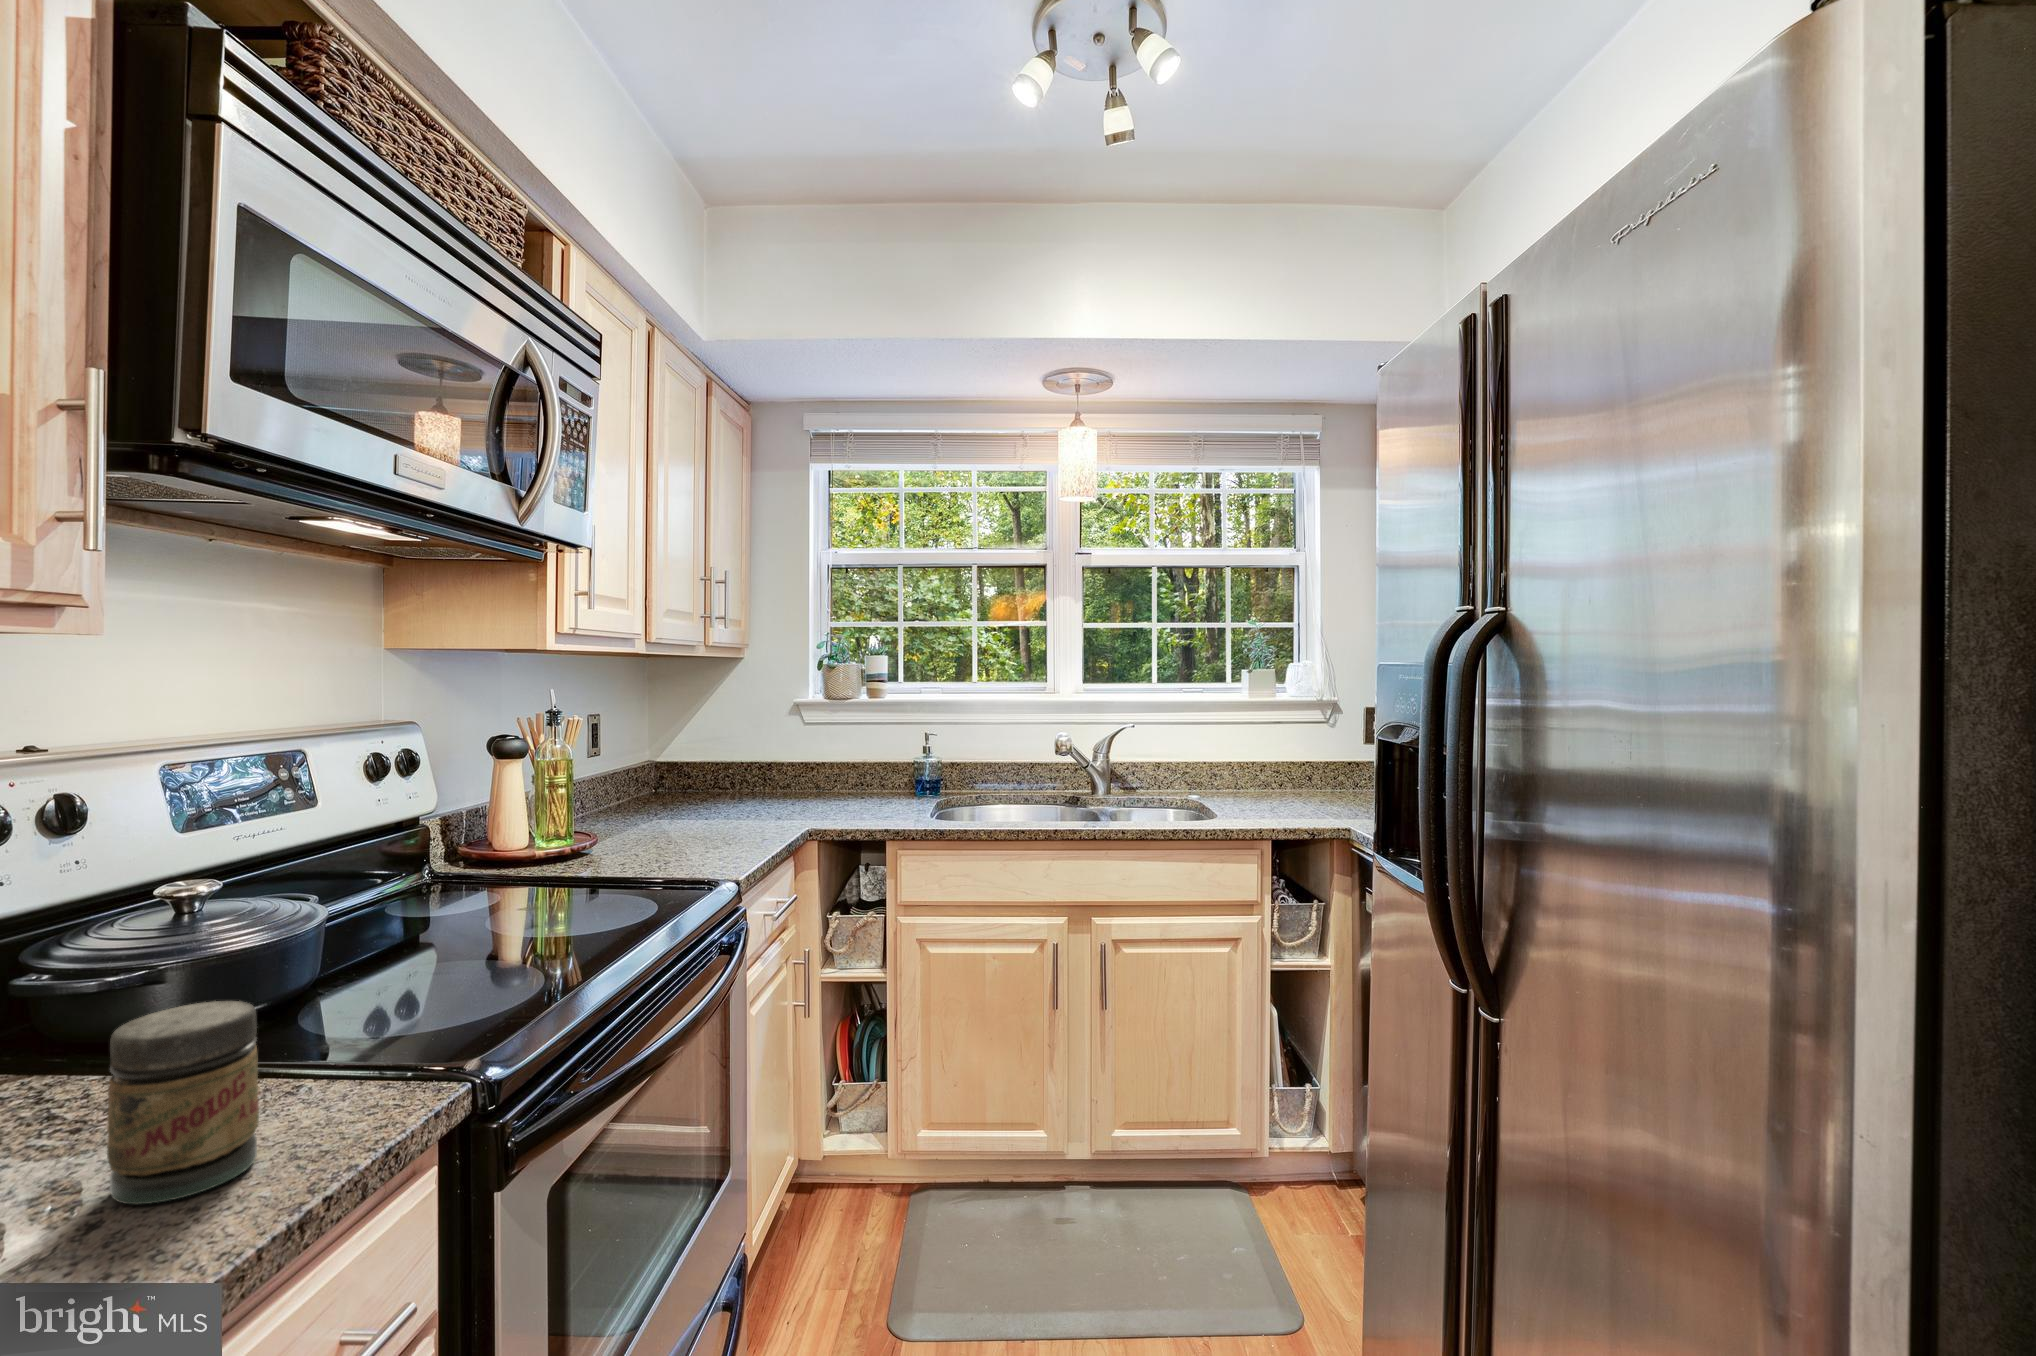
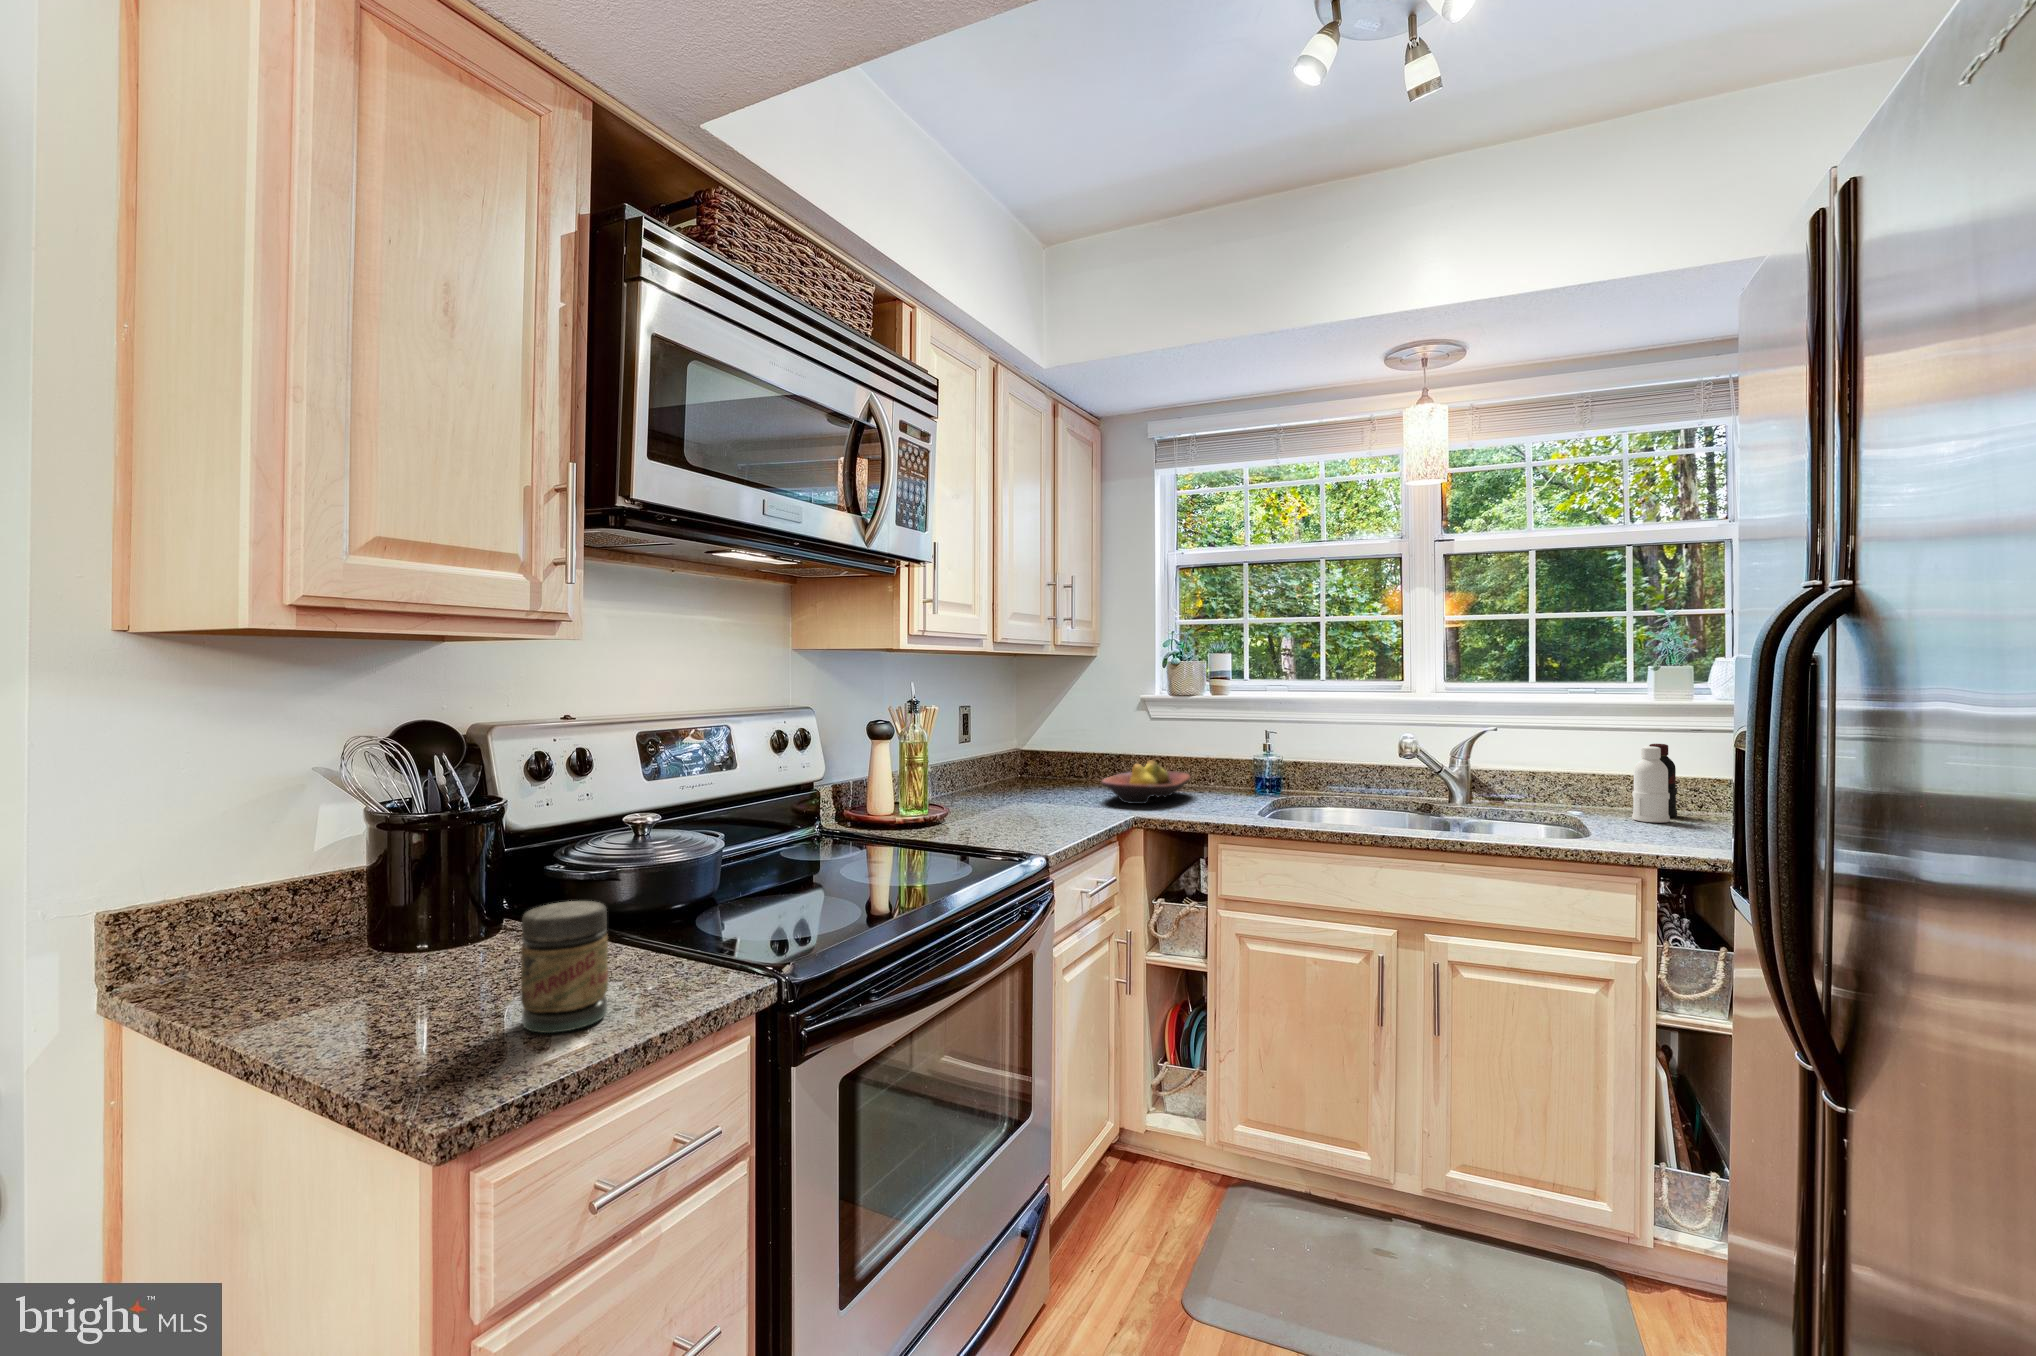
bottle: none [1236,735,1264,801] -> present [1632,744,1677,823]
fruit bowl: none [763,767,855,814] -> present [1102,760,1191,804]

